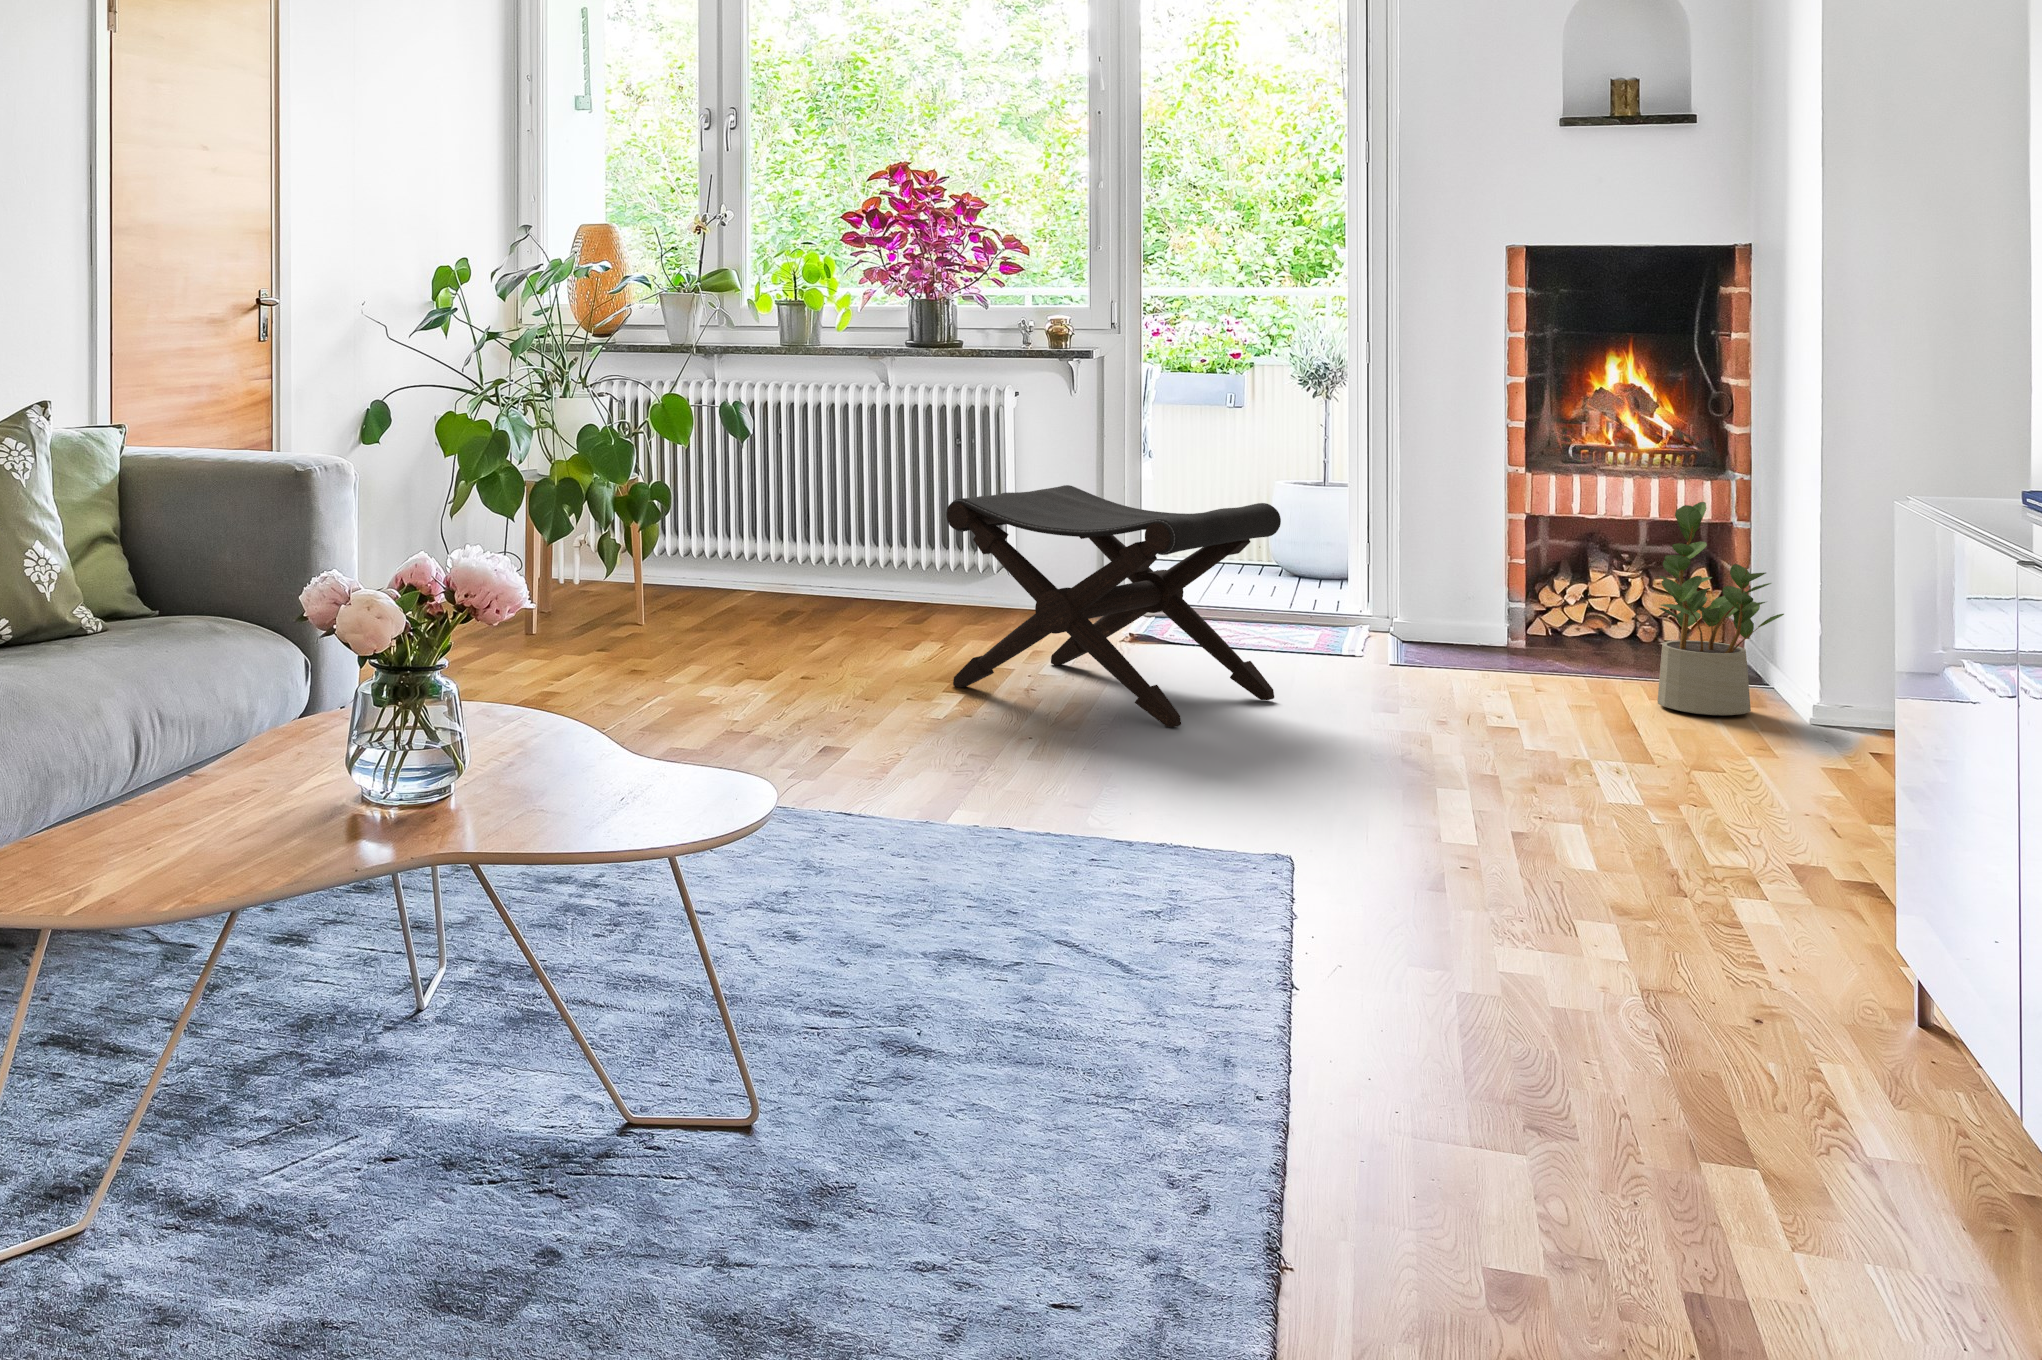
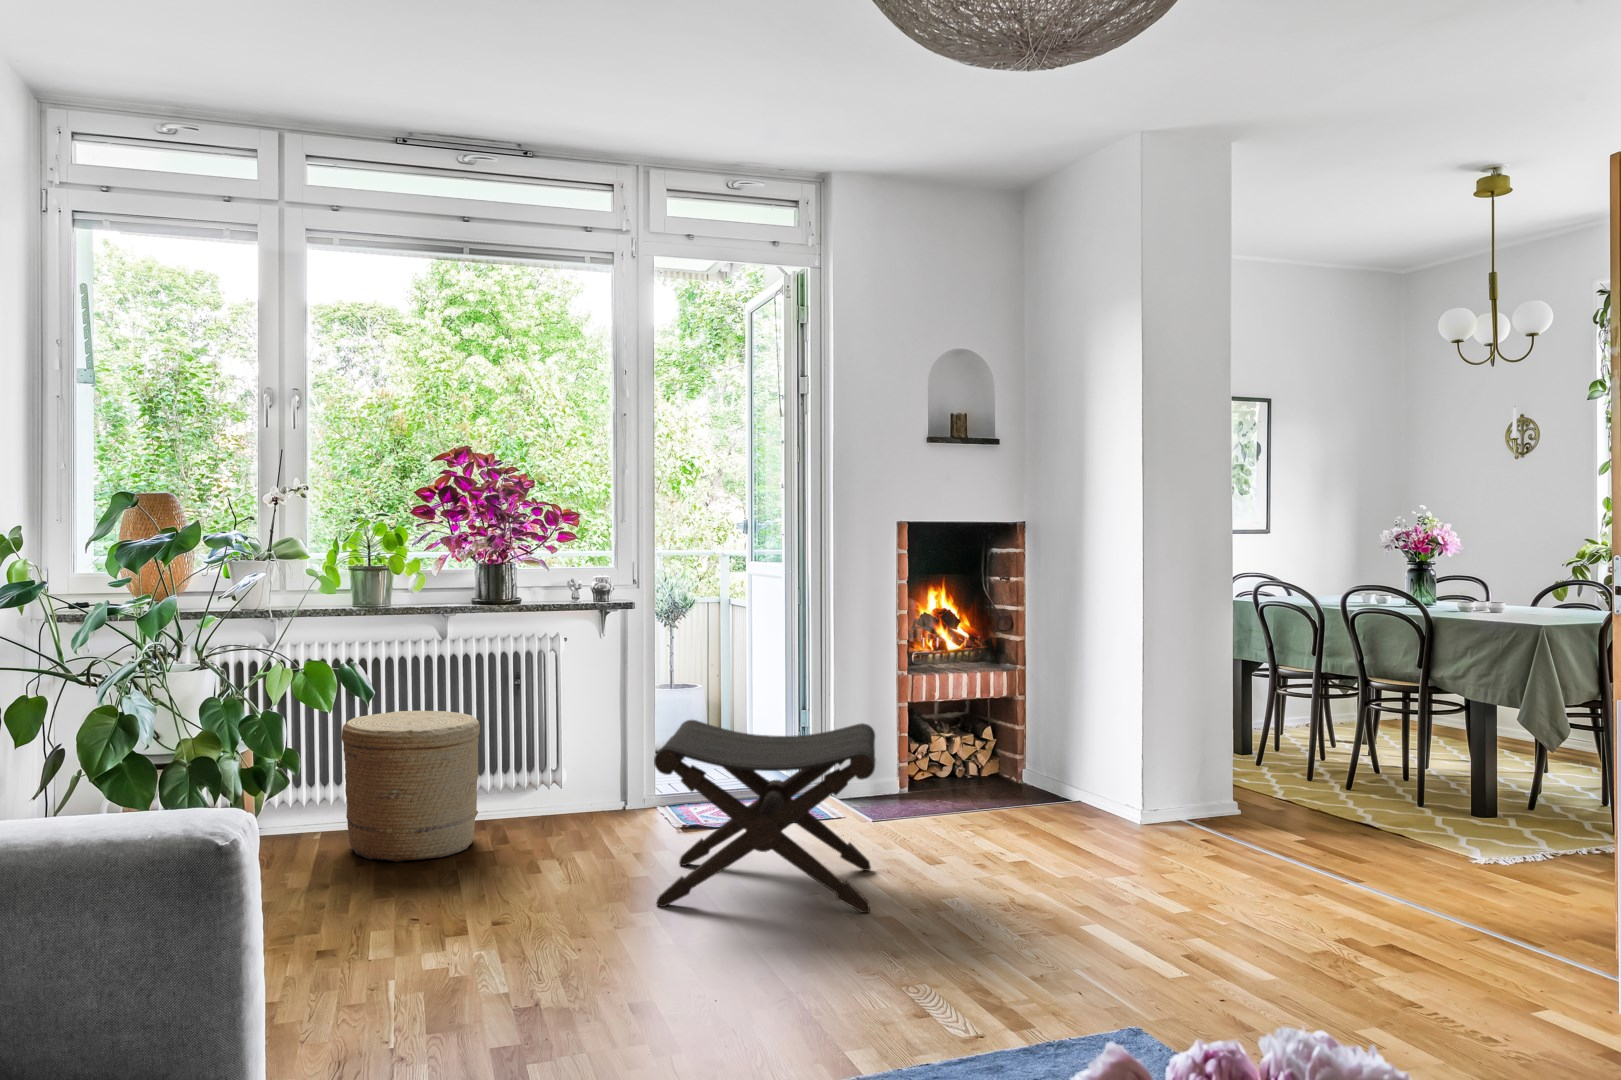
woven basket: none [737,465,888,624] -> present [341,711,480,862]
potted plant: present [1658,502,1784,716] -> none [1039,693,1111,828]

